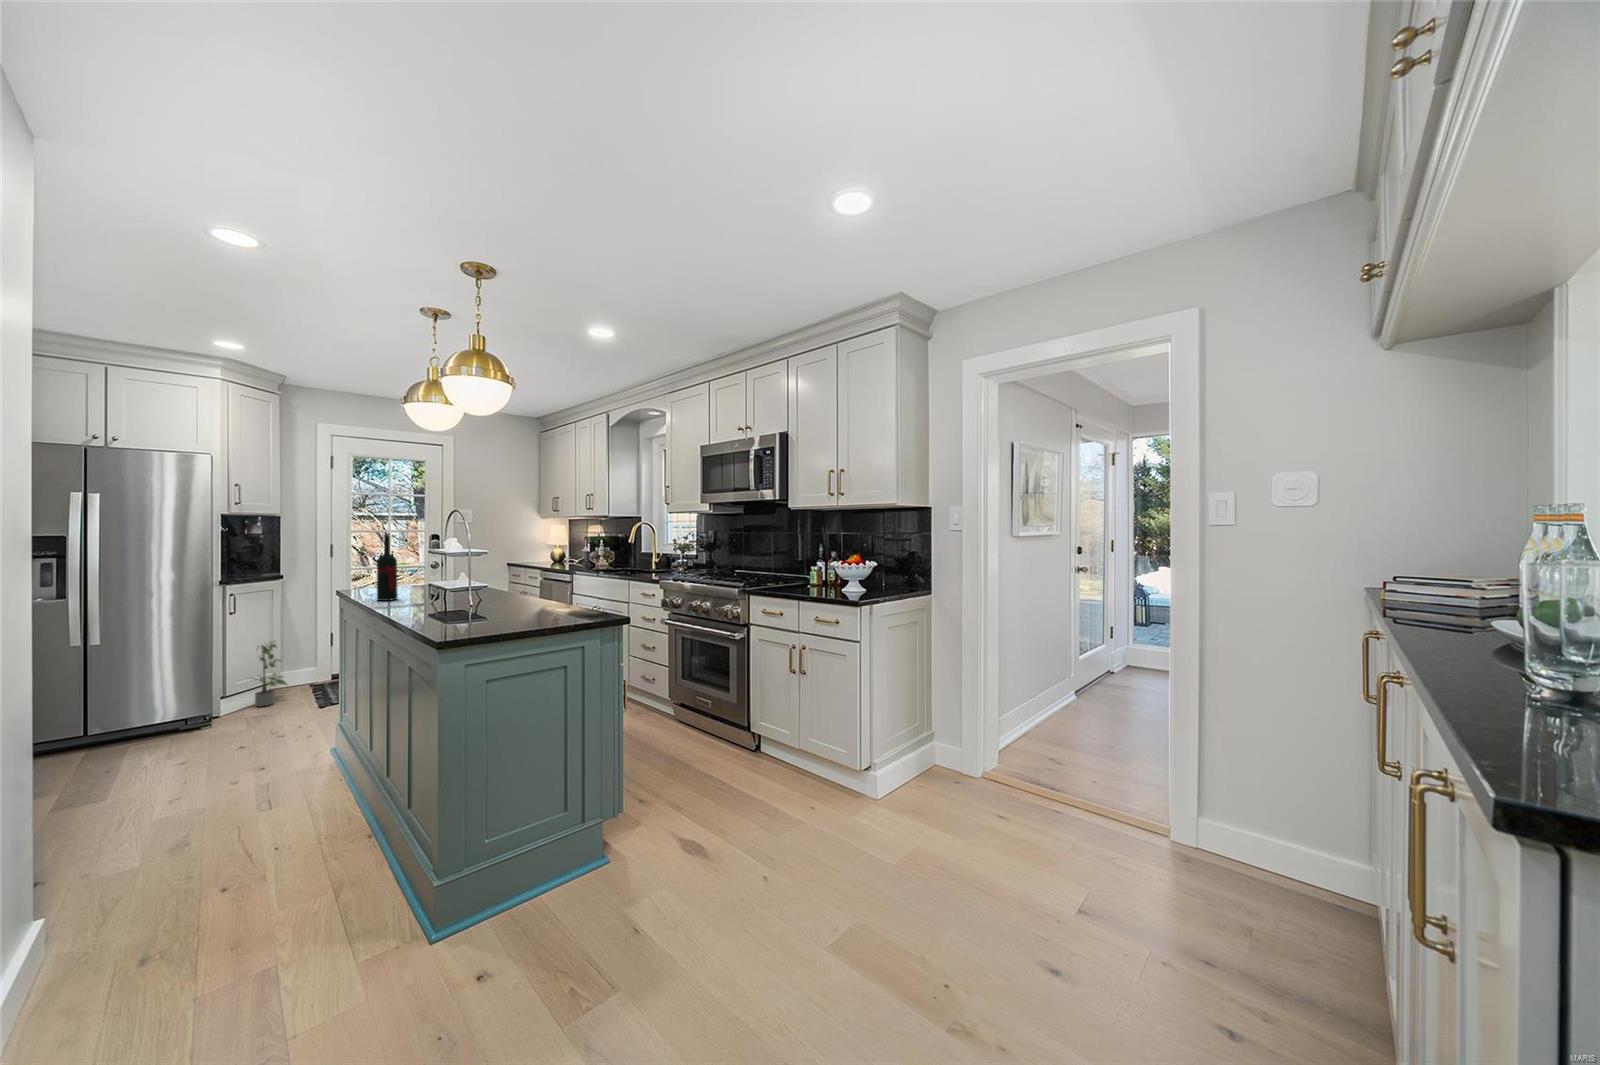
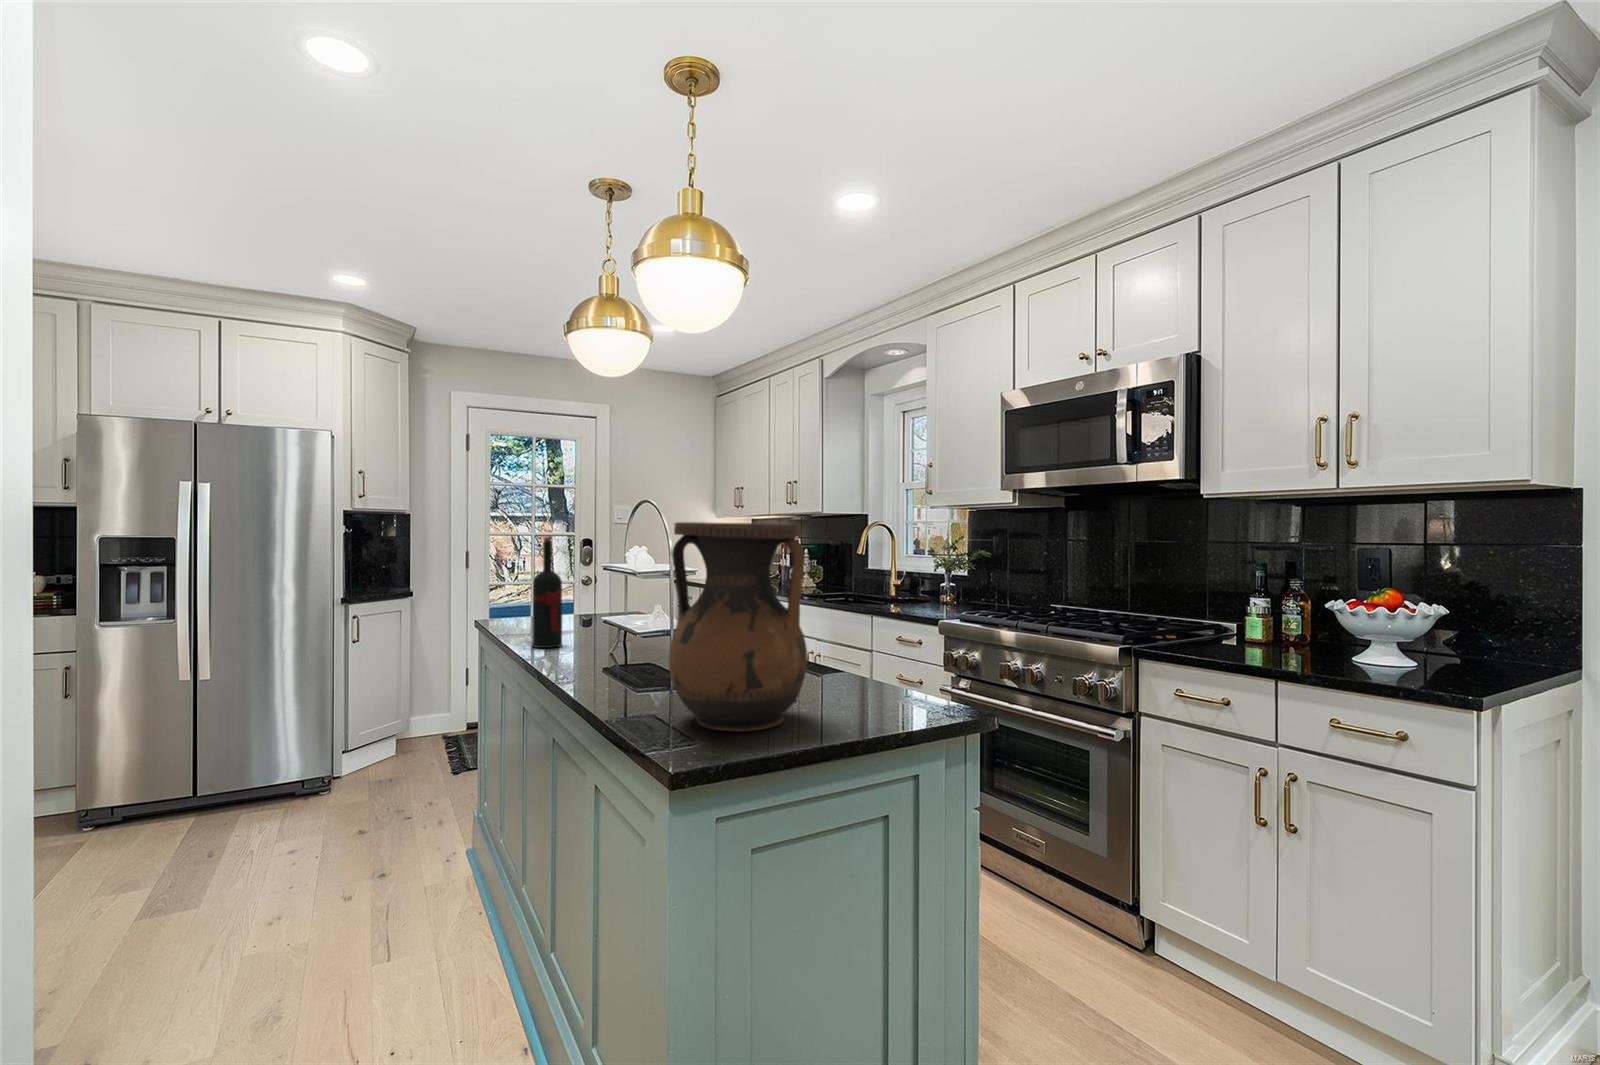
vase: none [449,525,526,628] -> present [669,522,807,732]
potted plant: present [255,642,288,706] -> none [371,675,419,766]

